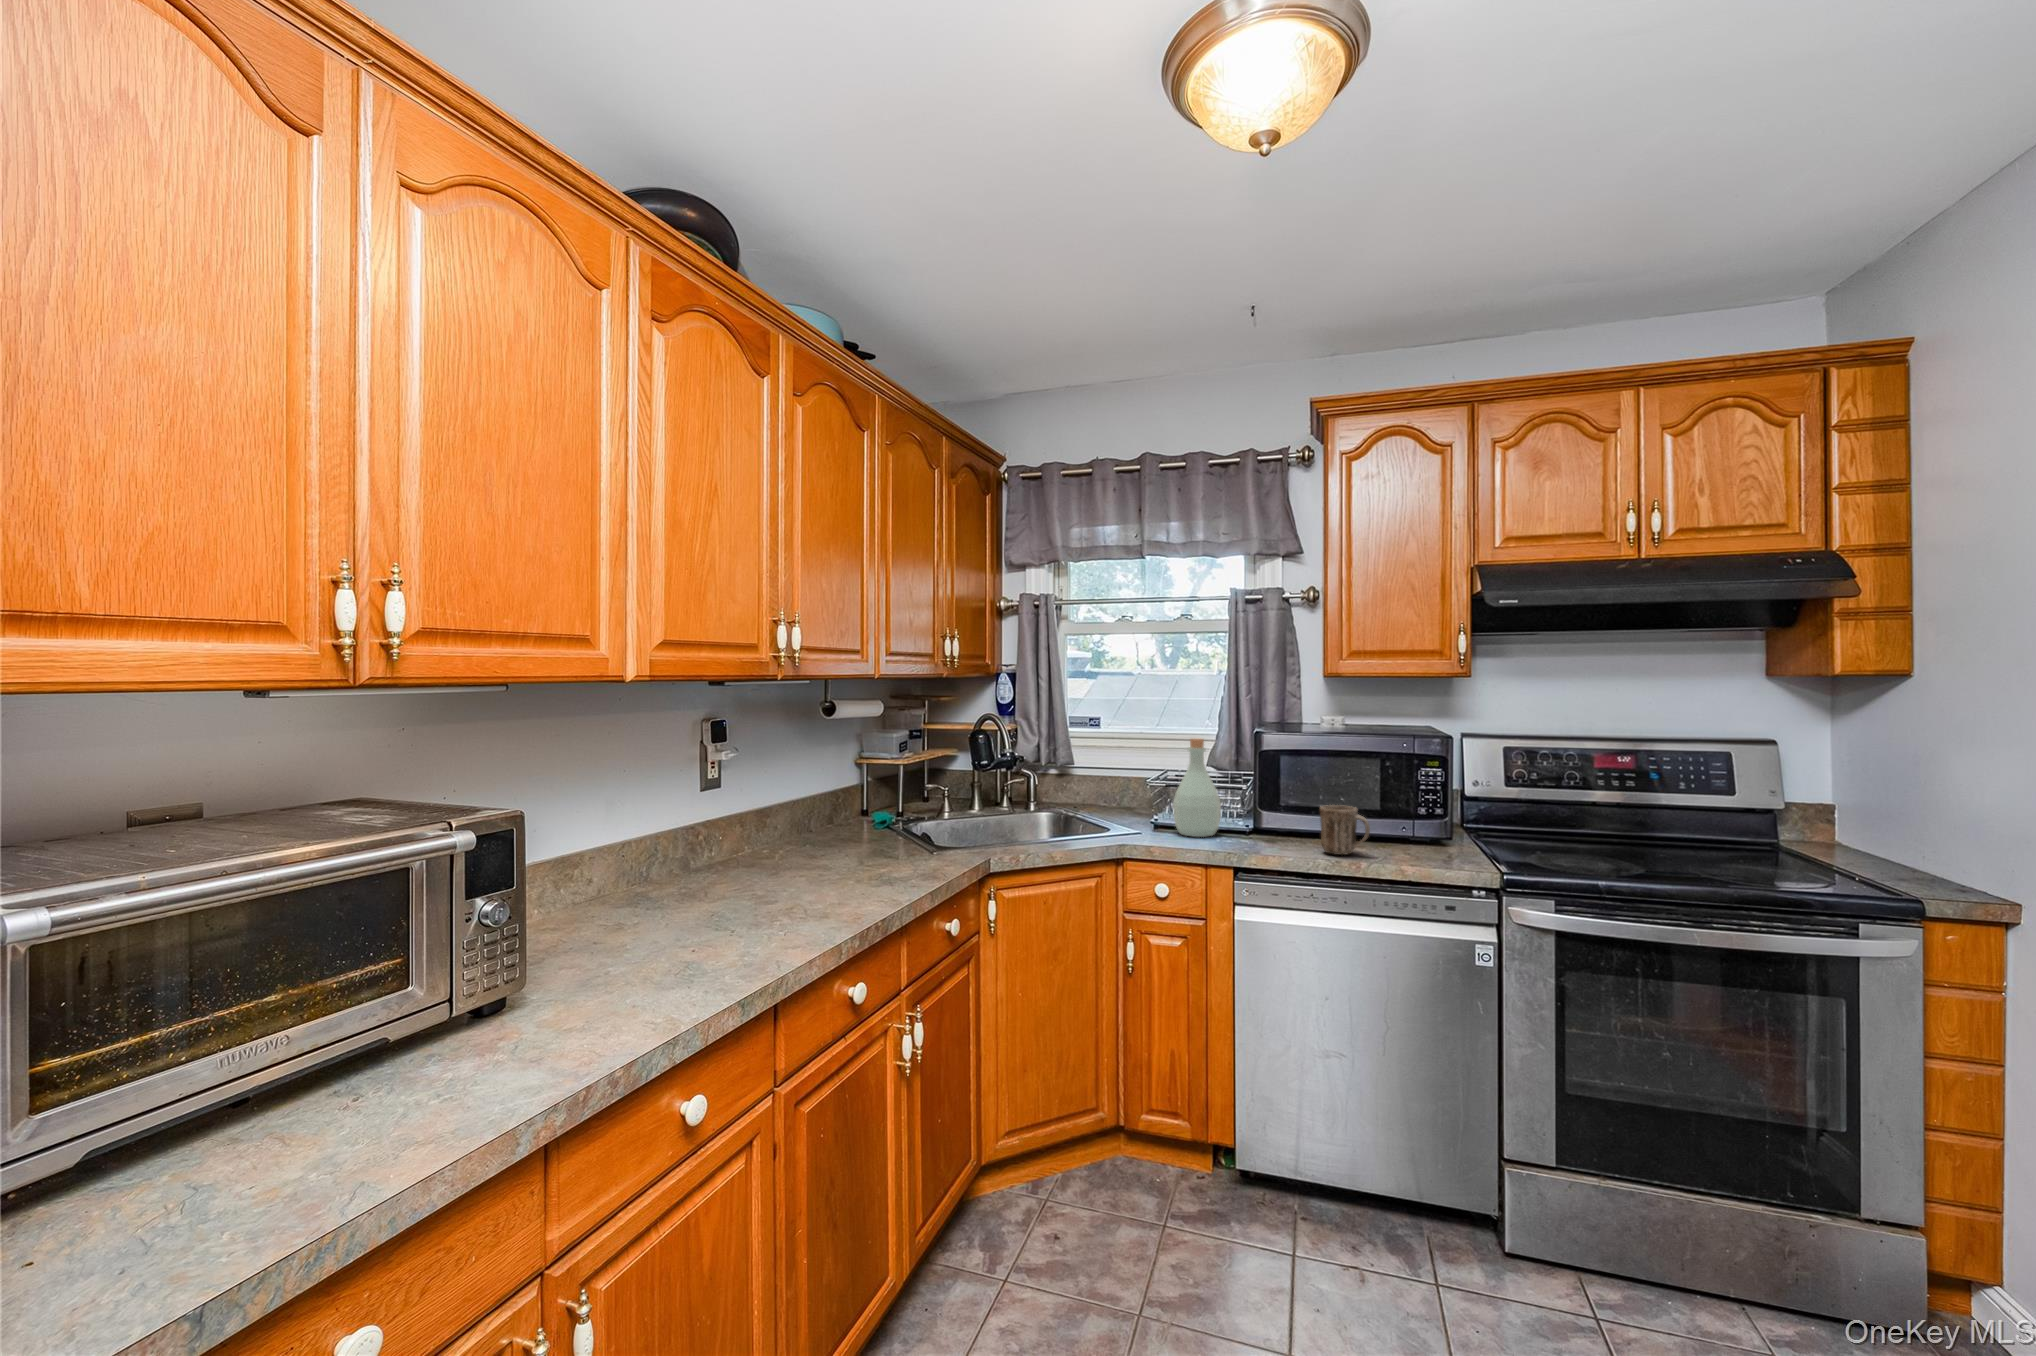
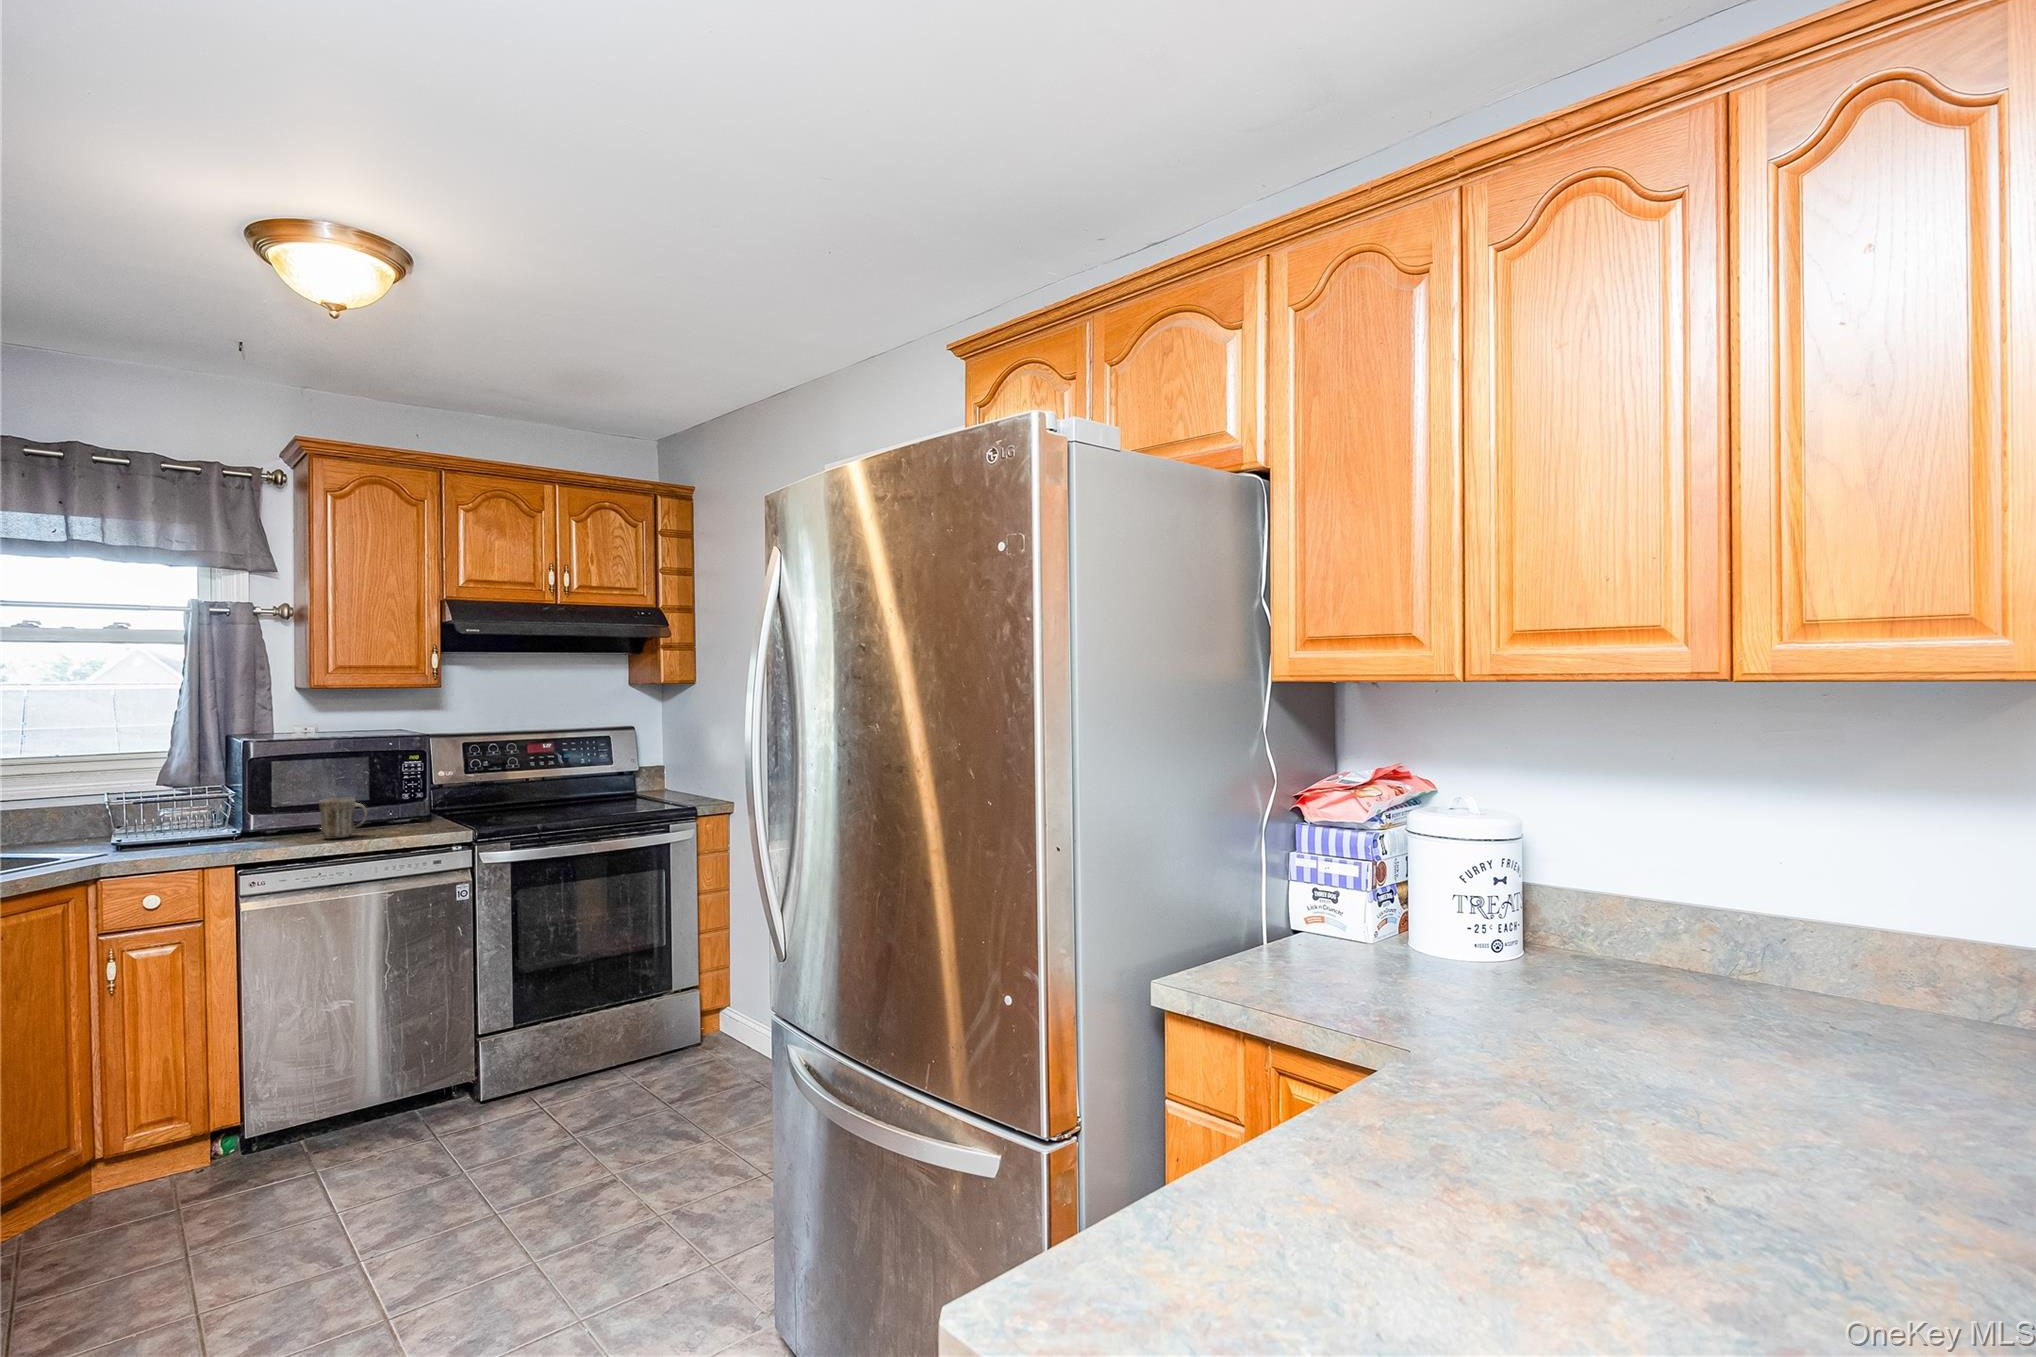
bottle: present [1173,738,1221,837] -> none [143,753,201,849]

